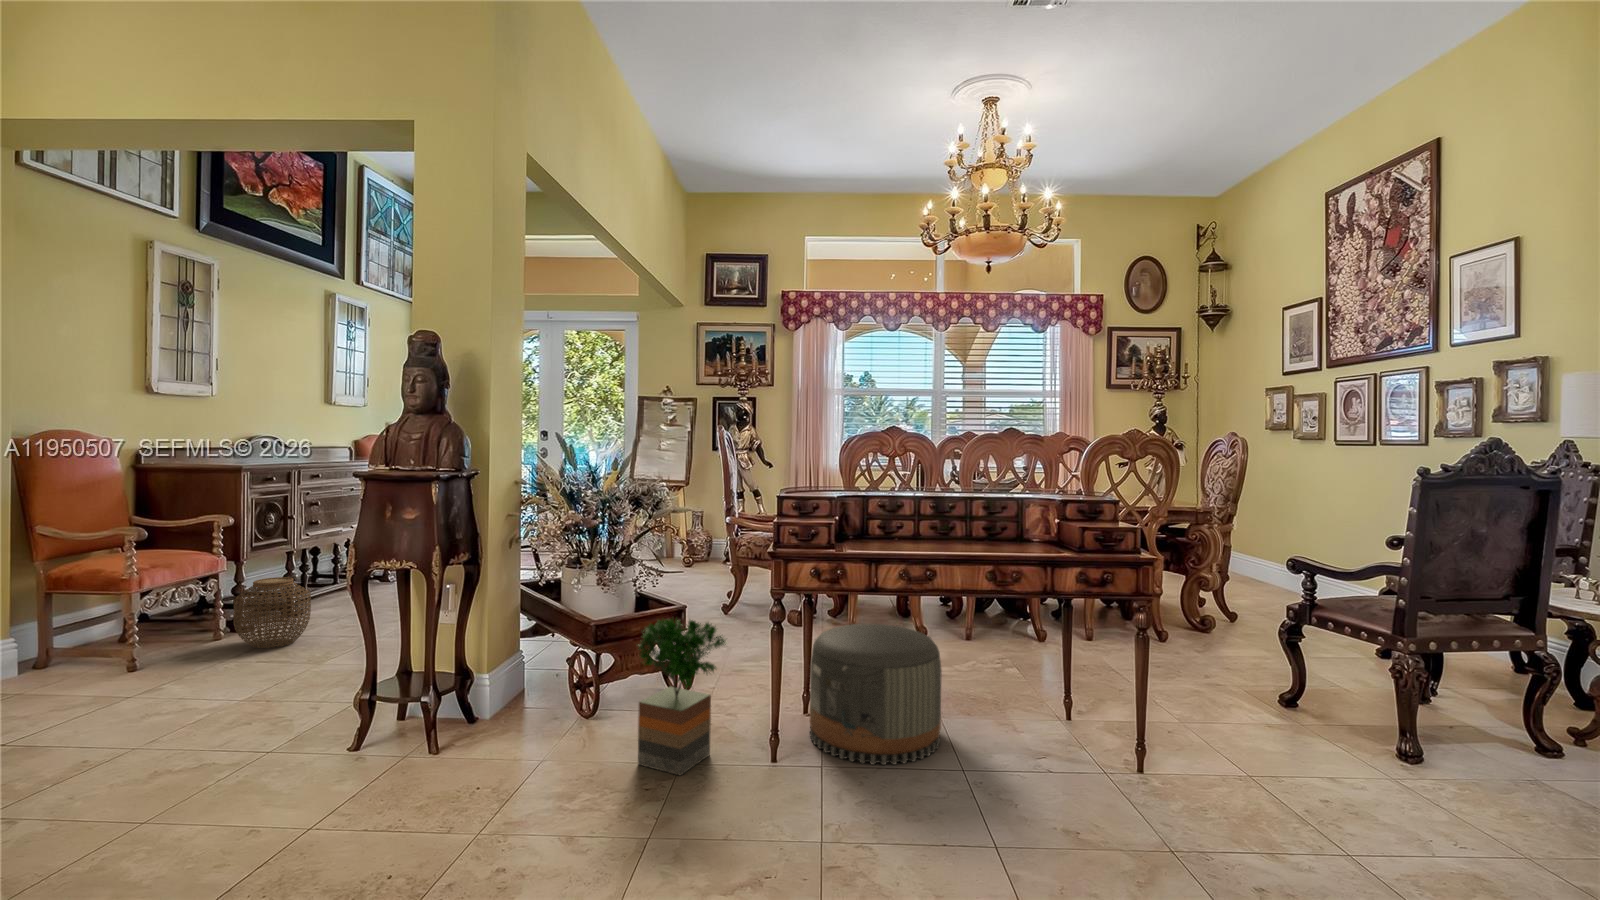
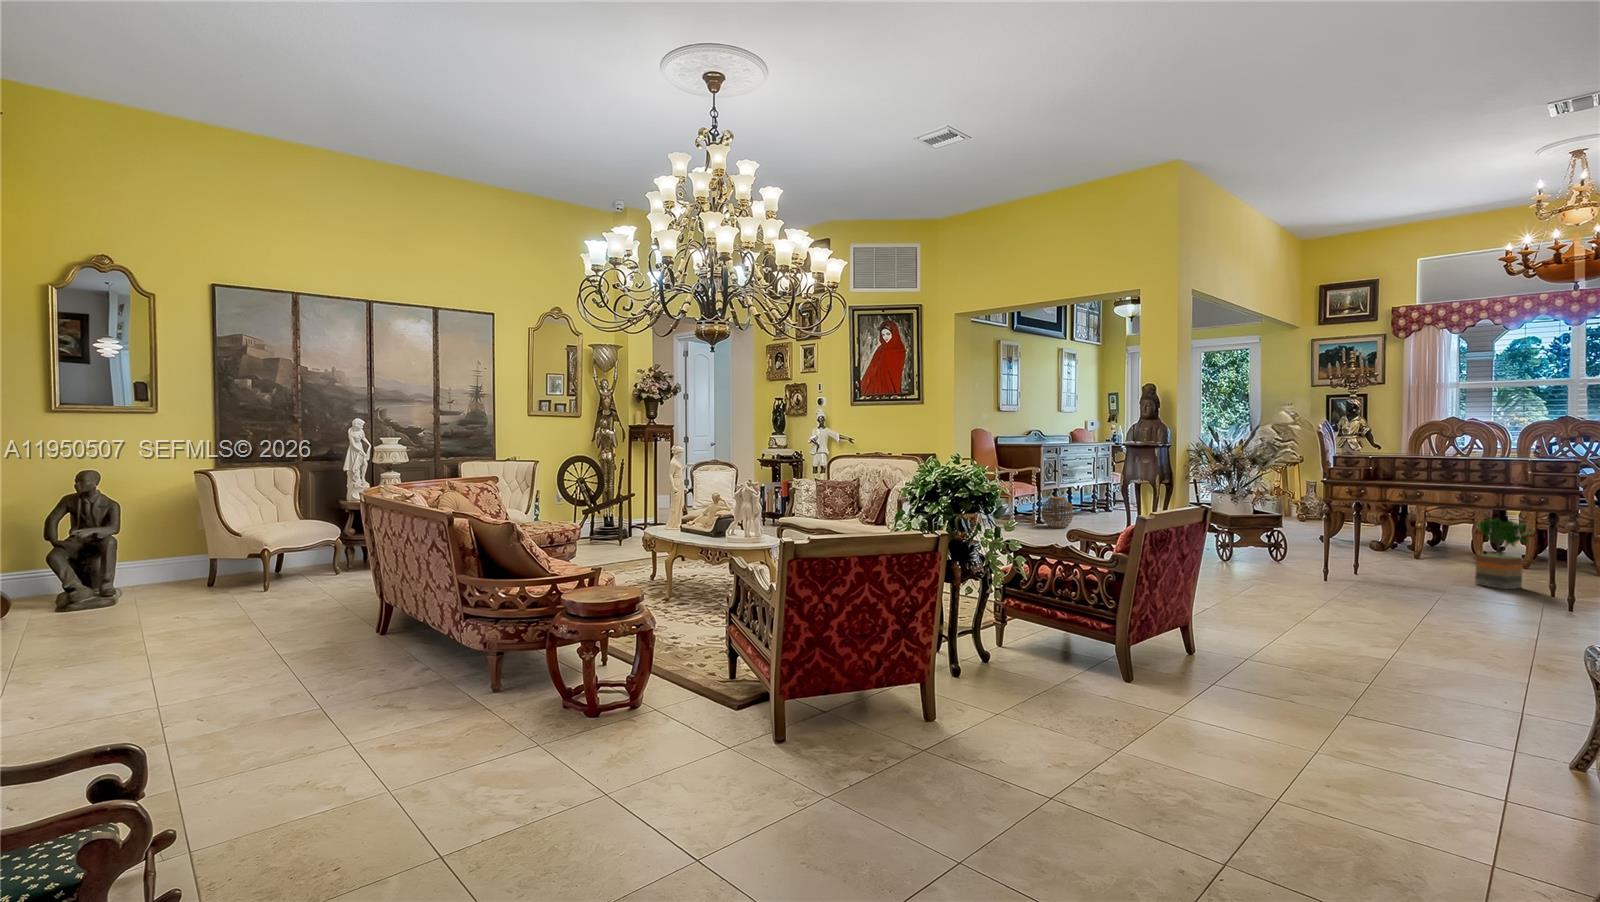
potted tree: present [638,619,727,775] -> present [1475,519,1534,589]
pouf: present [810,624,942,765] -> none [1354,527,1443,591]

